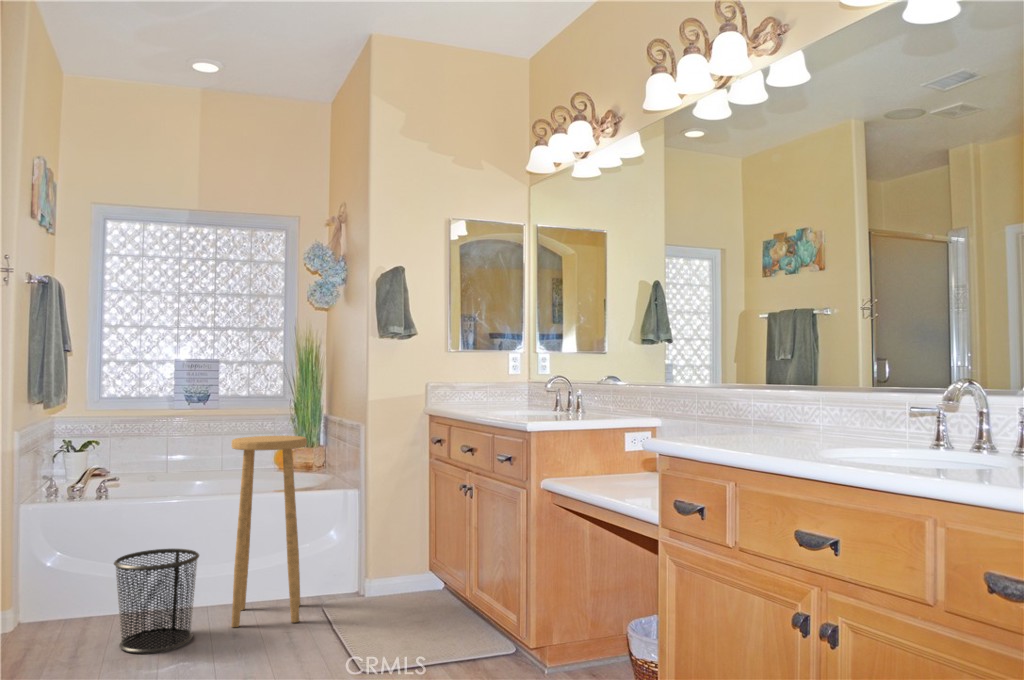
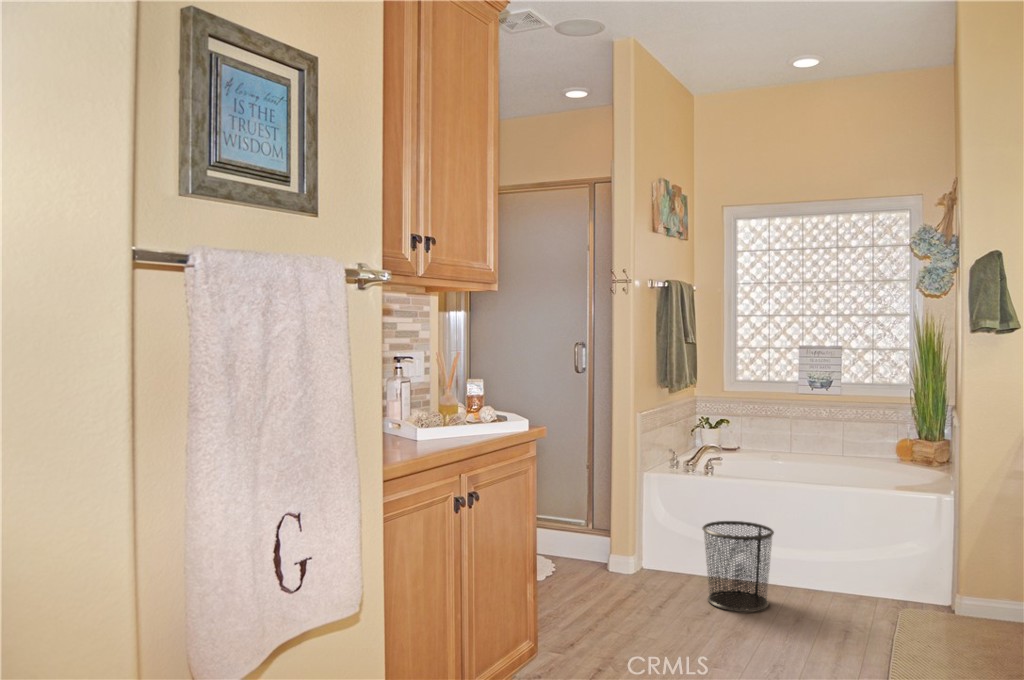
stool: present [232,436,307,627] -> none [807,428,888,620]

